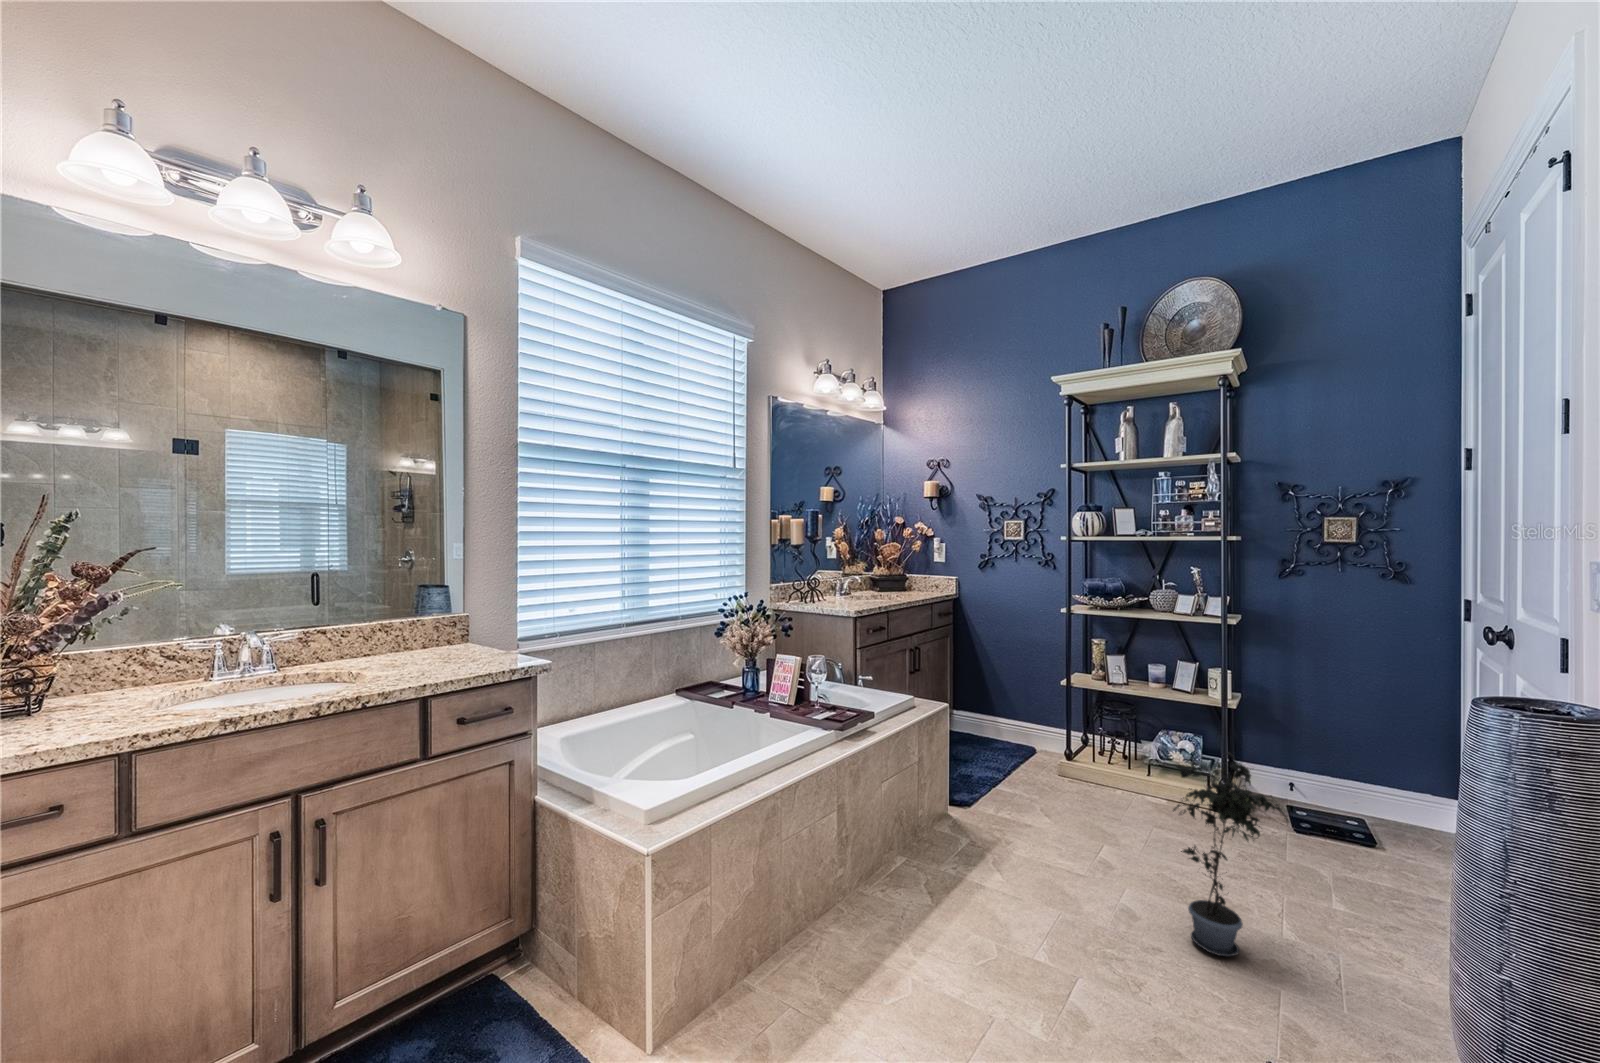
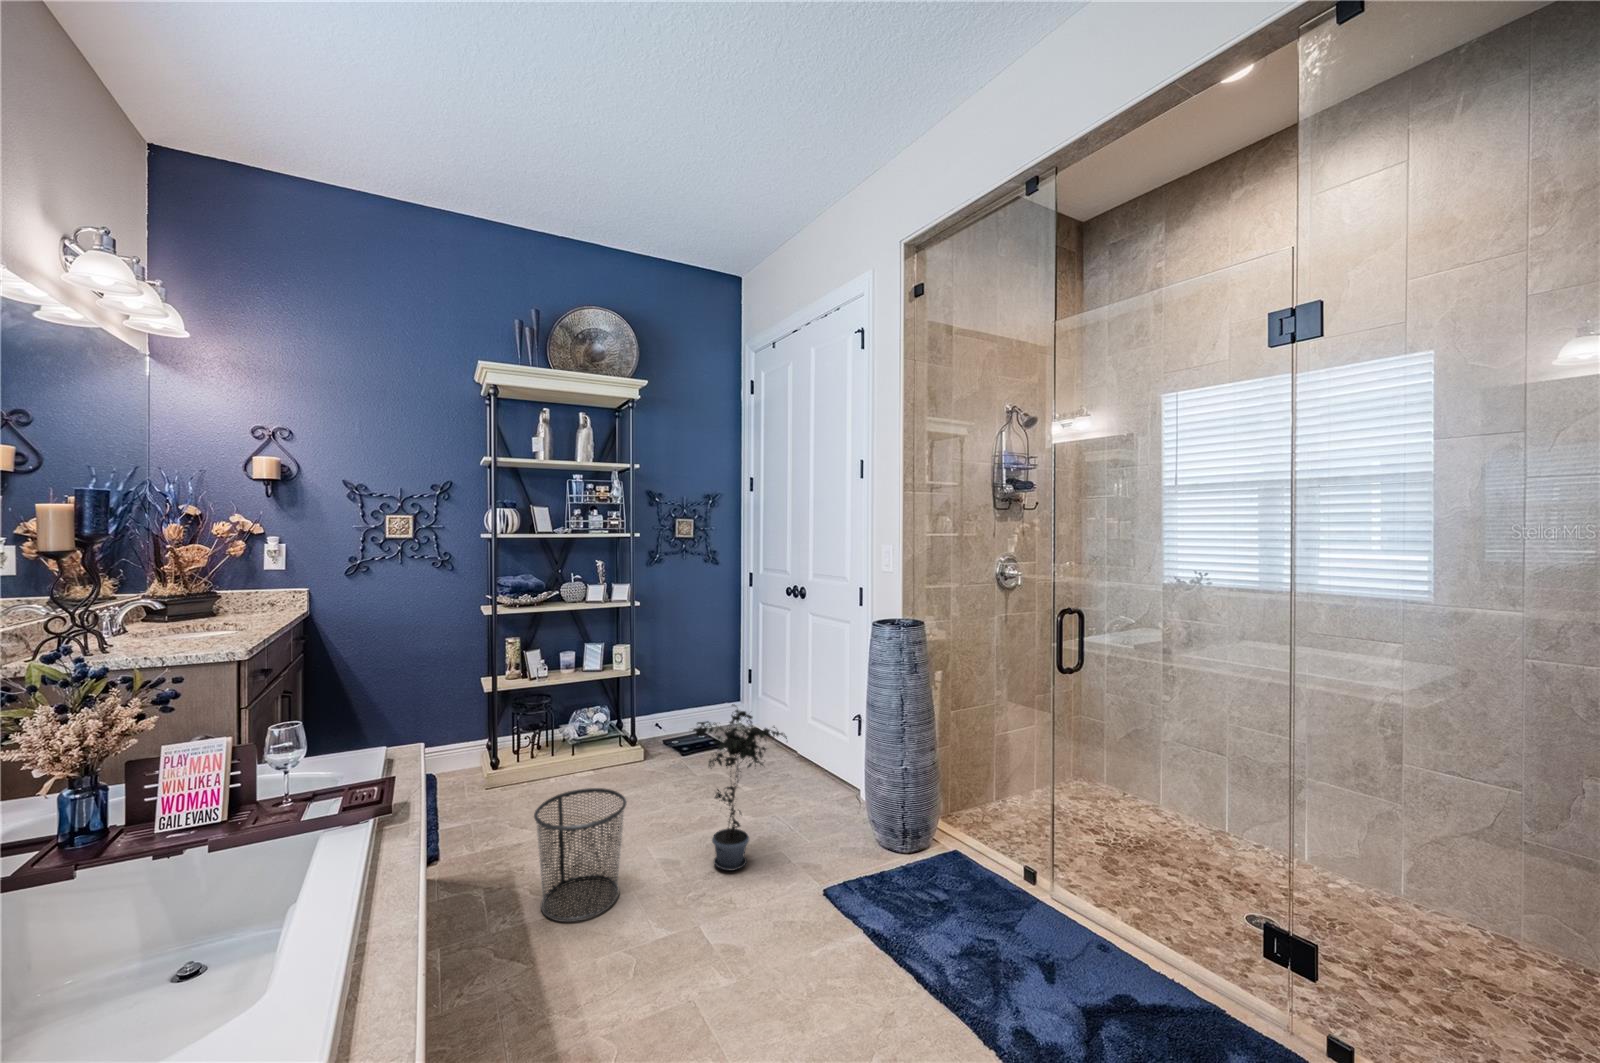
waste bin: none [1000,780,1088,902] -> present [534,788,627,922]

